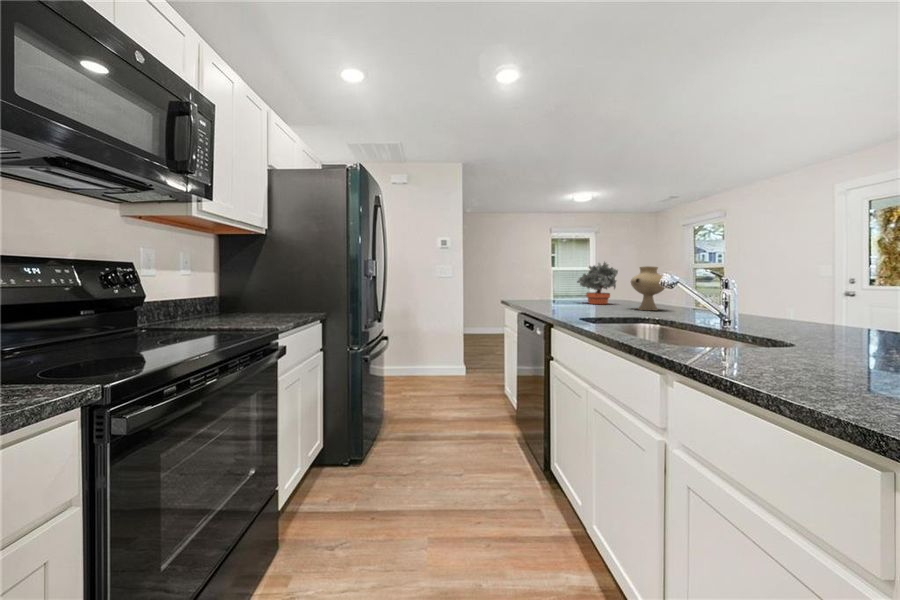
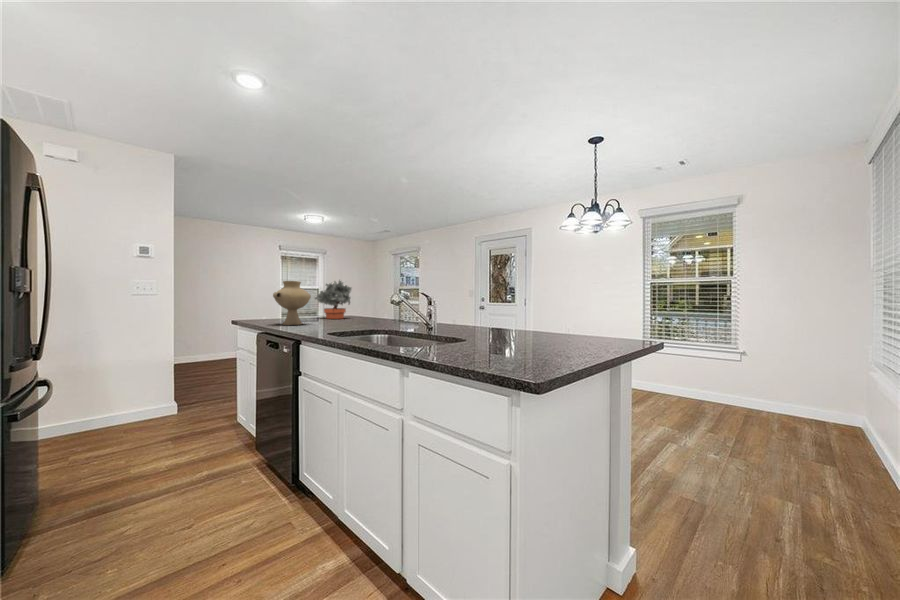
vase: present [631,266,665,310] -> present [273,281,311,325]

